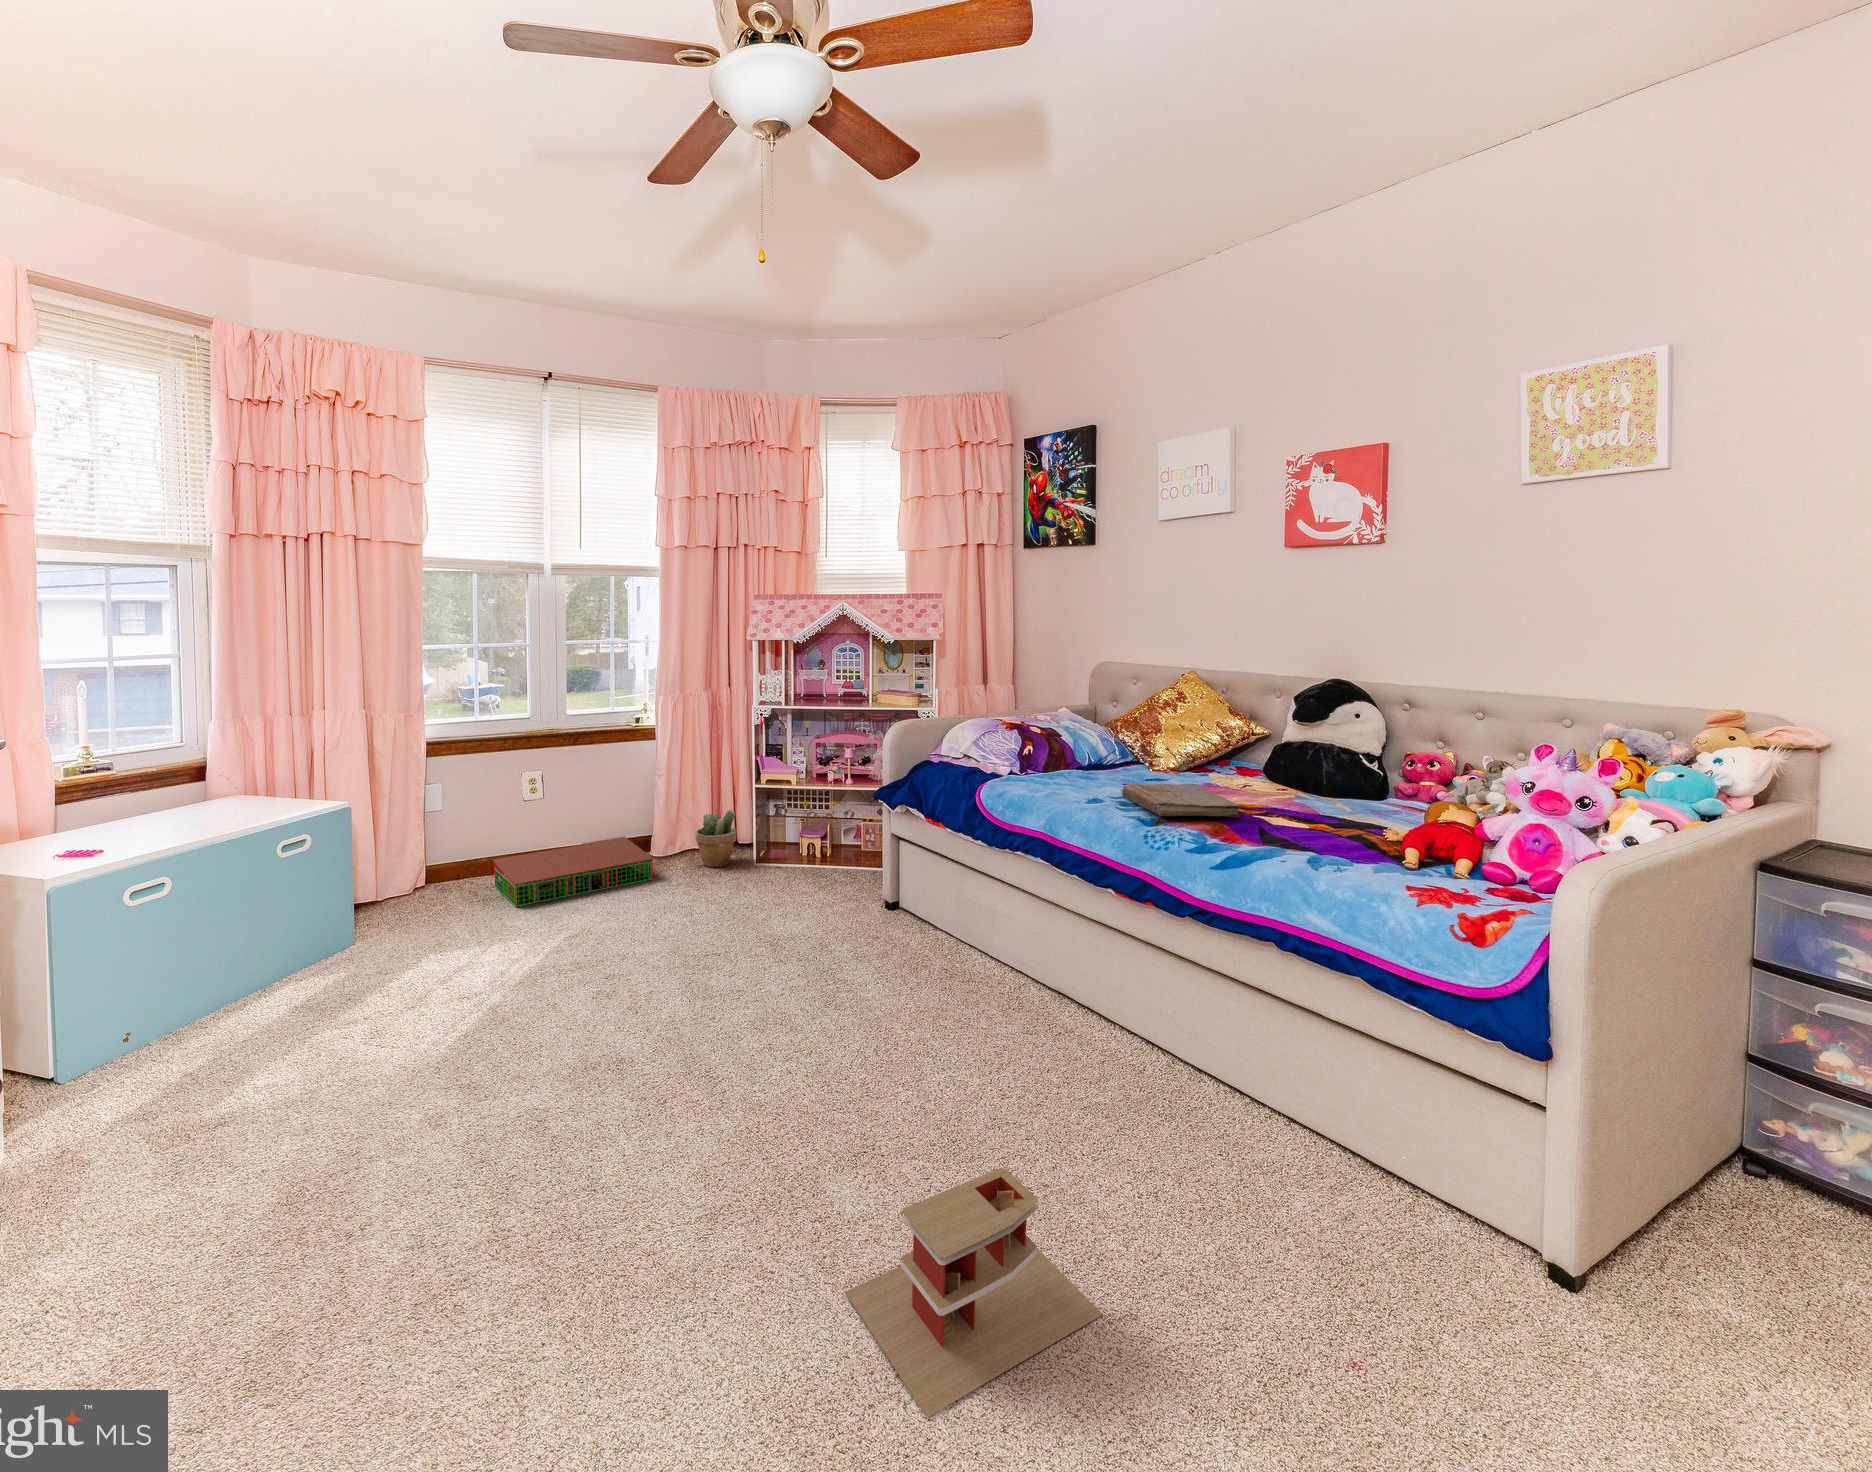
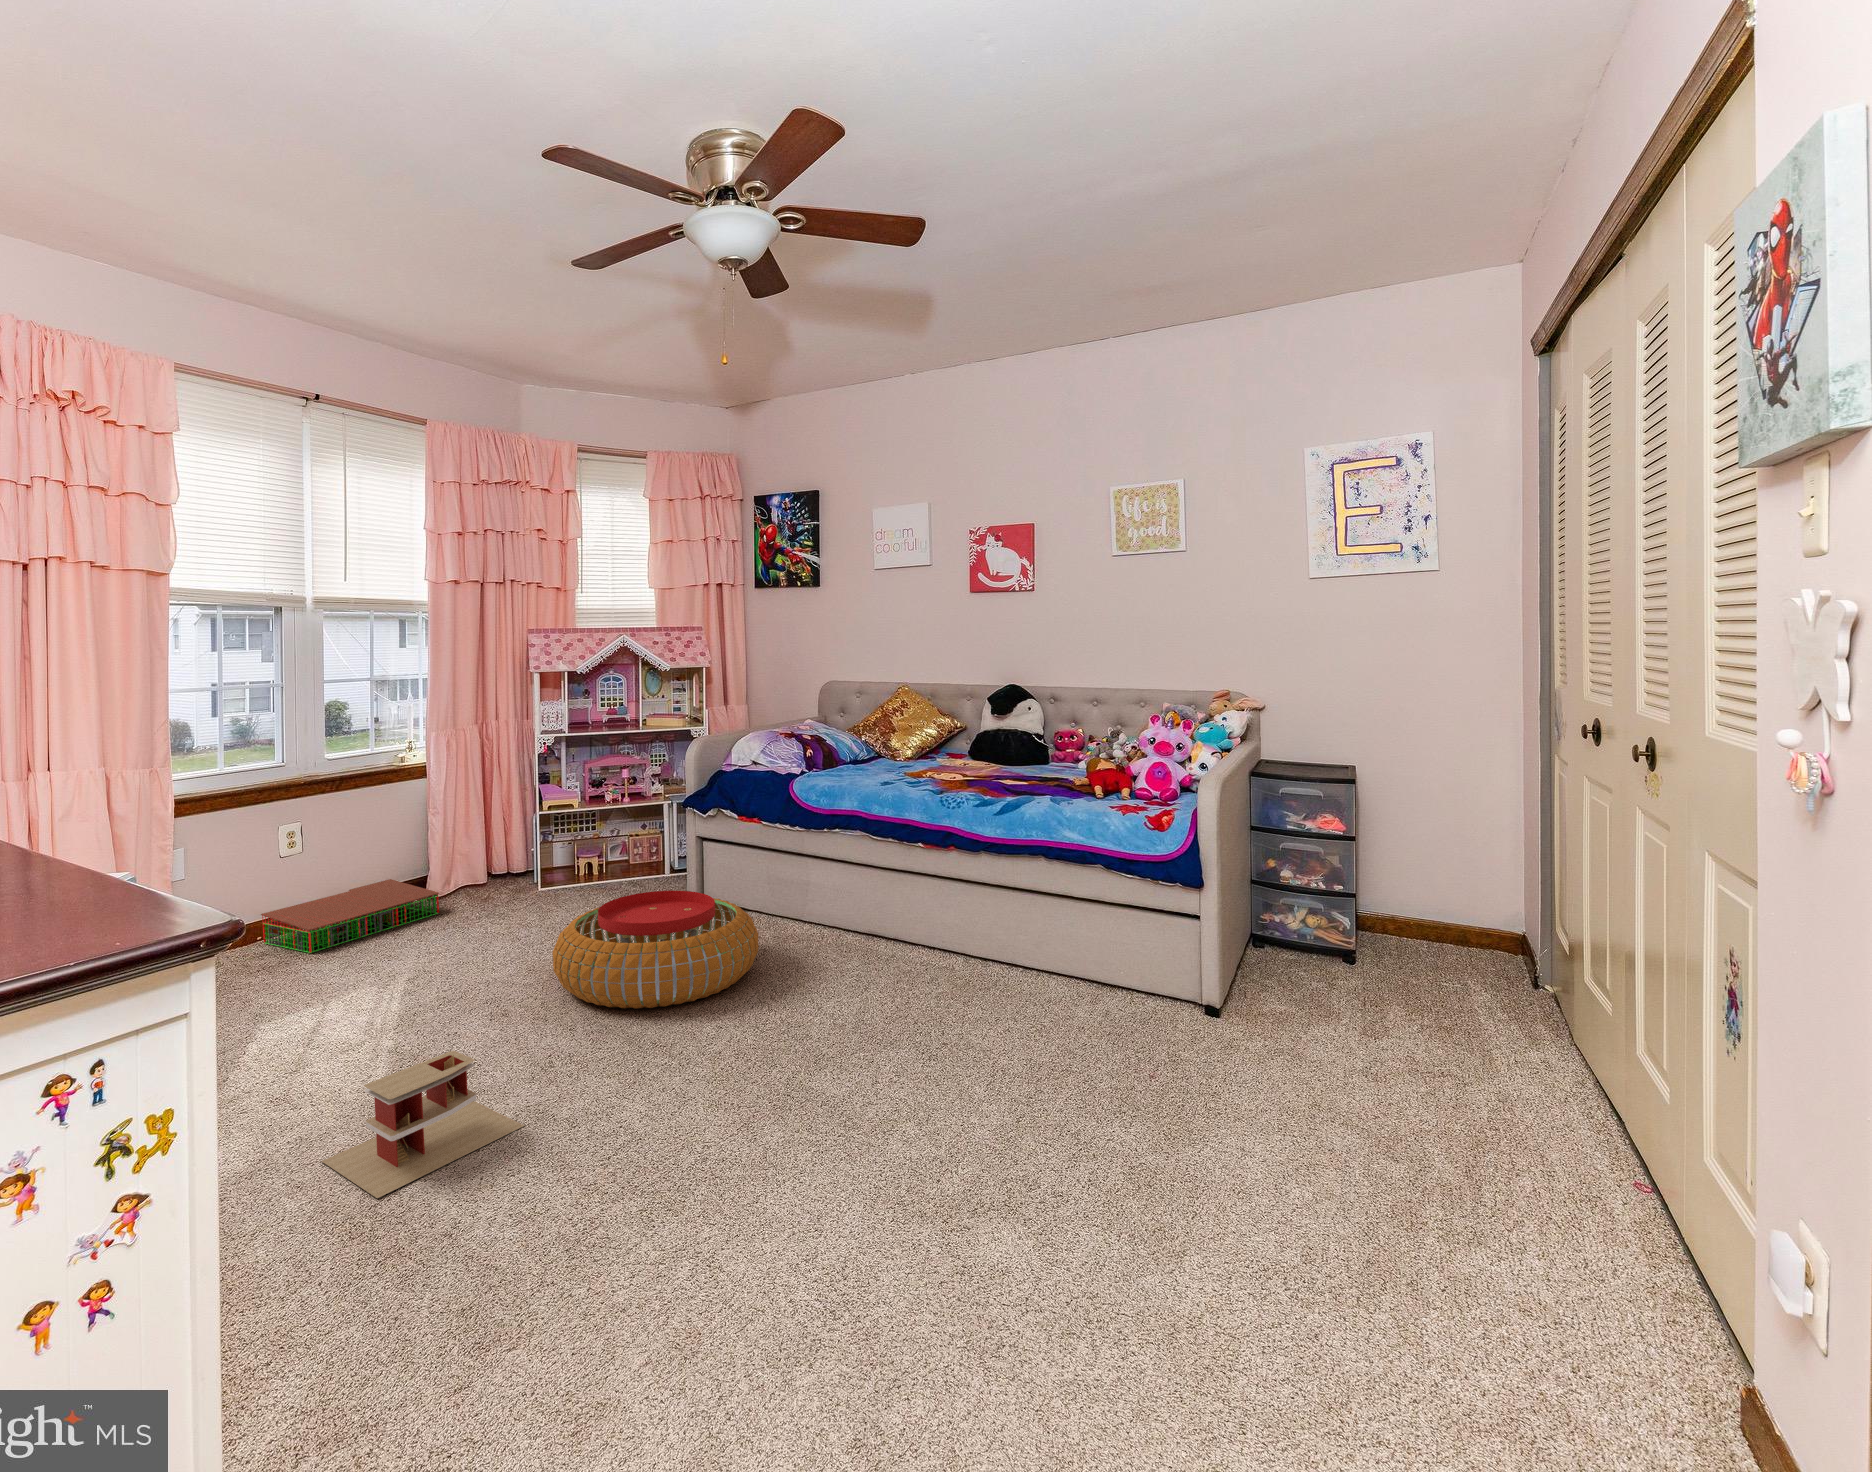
book: present [1122,783,1241,816] -> none [889,764,974,784]
potted plant: present [695,810,736,867] -> none [472,839,514,897]
pouf: none [659,907,908,1072] -> present [552,891,759,1009]
toy house: present [845,1168,1103,1417] -> present [322,1051,524,1198]

